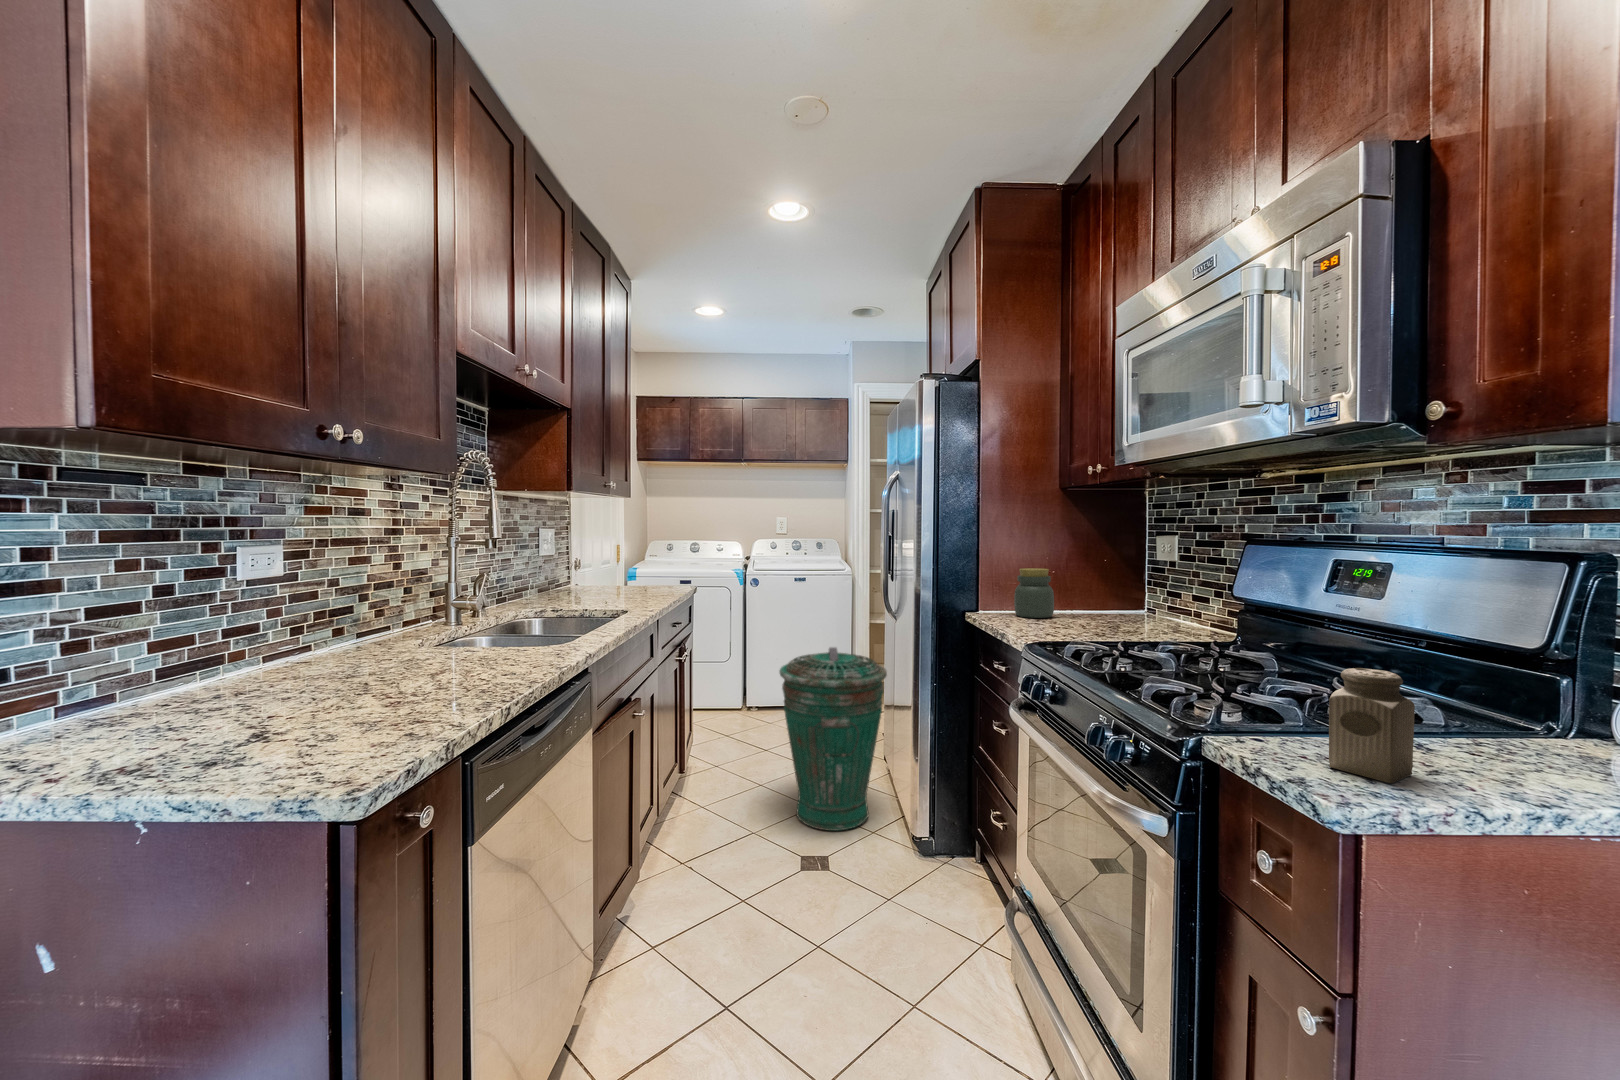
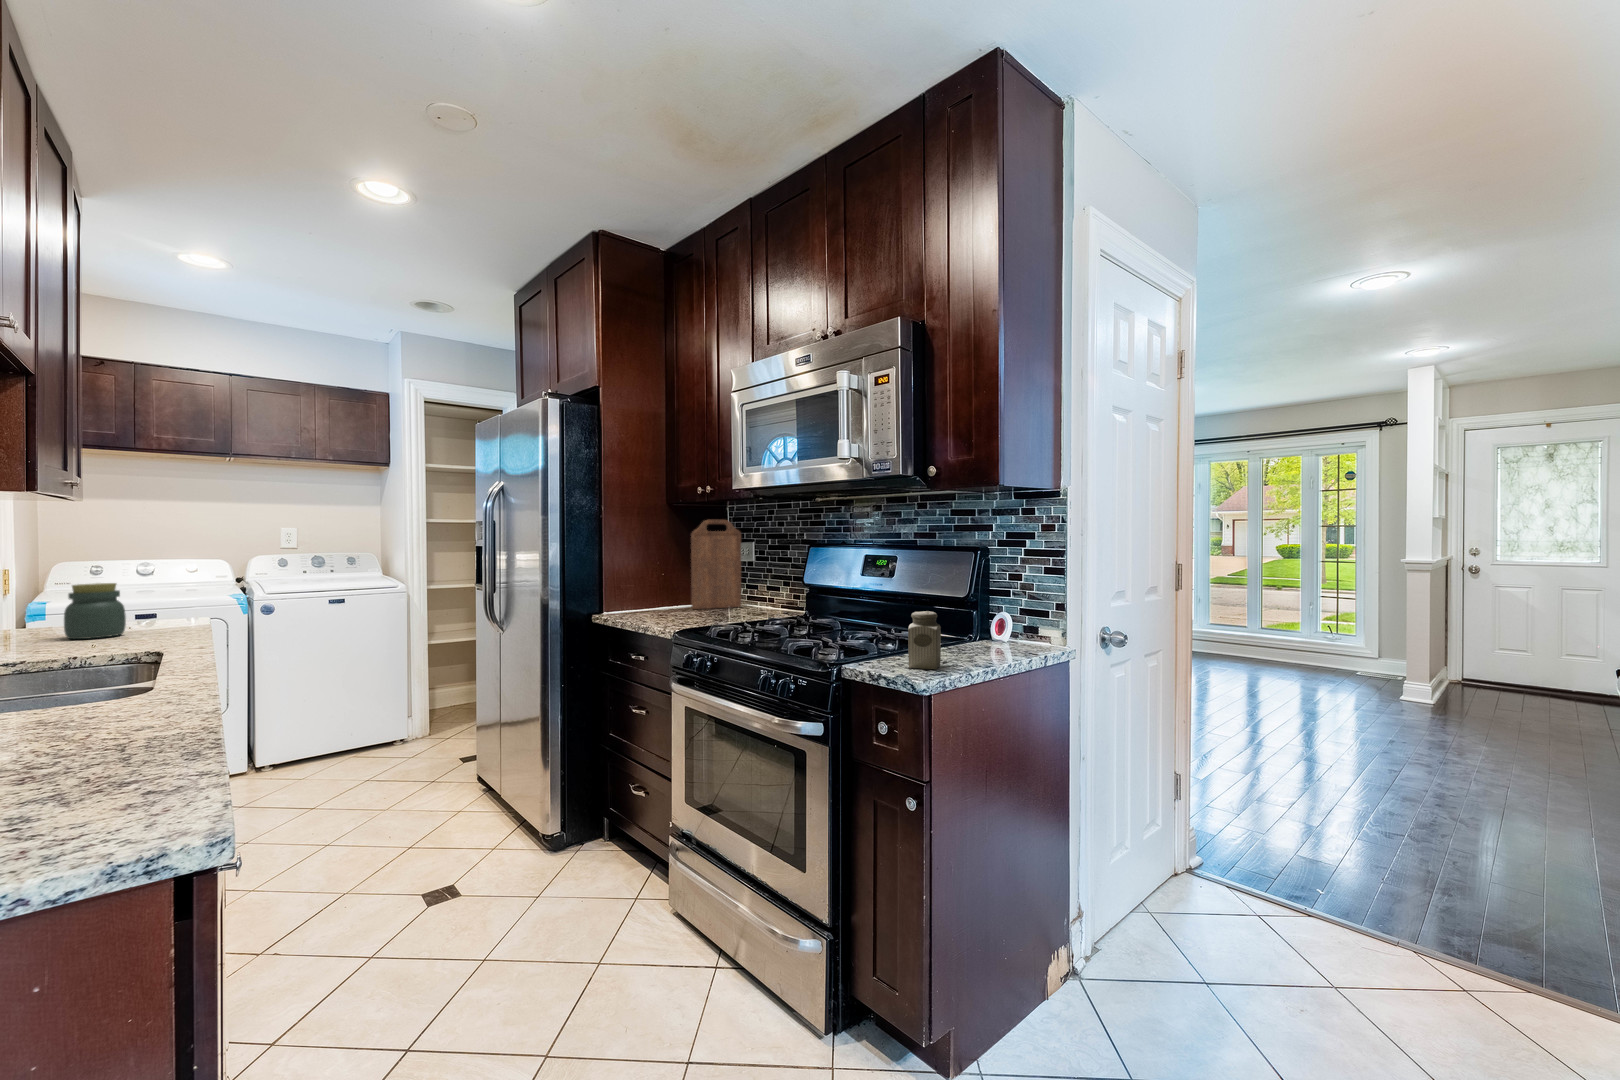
cutting board: none [1085,507,1157,619] -> present [691,520,741,609]
jar: present [1014,568,1054,618] -> present [64,583,126,639]
trash can: present [780,647,887,831] -> none [371,666,502,865]

